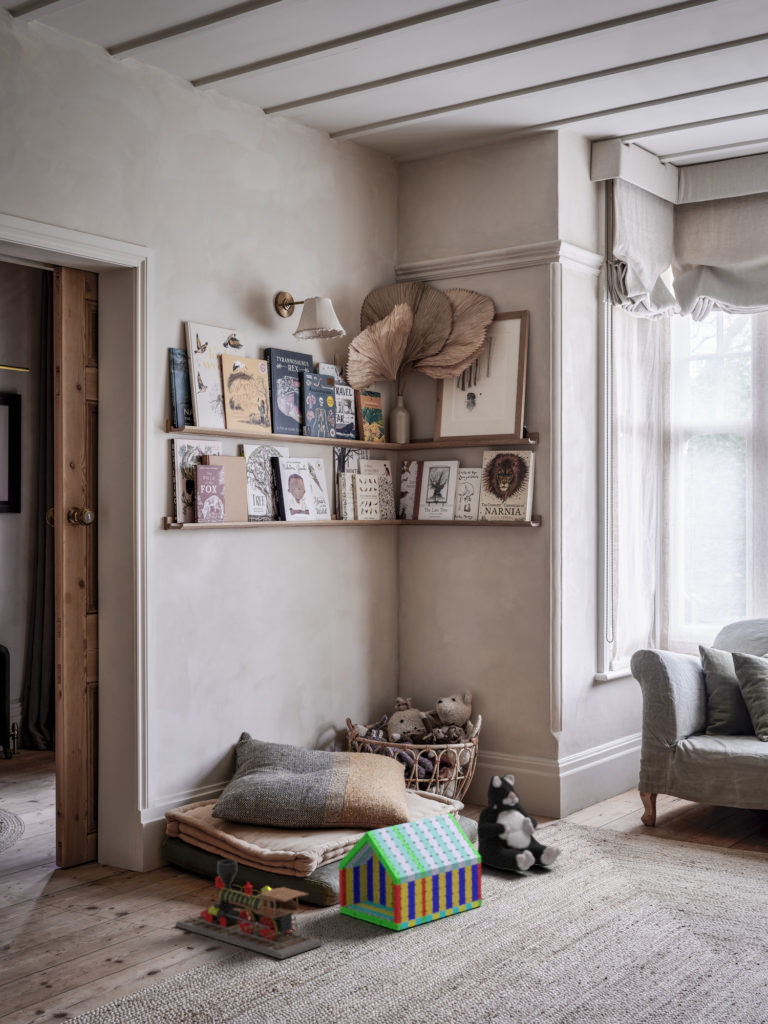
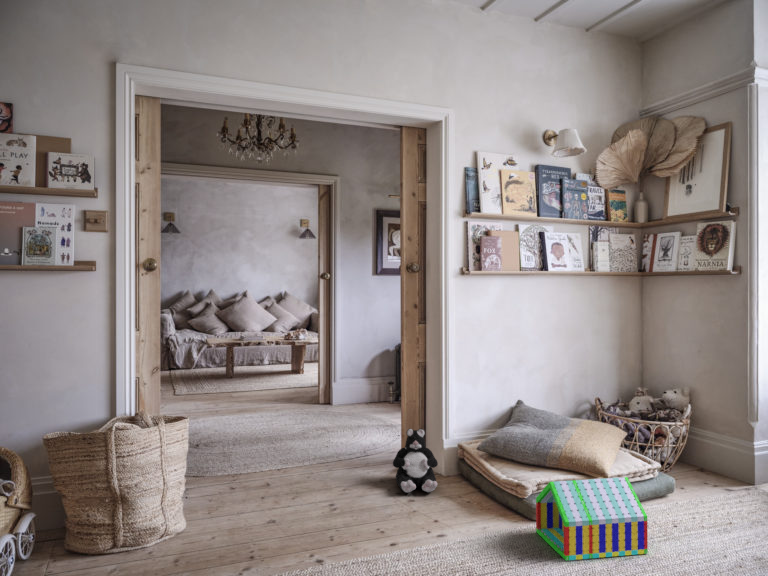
plush toy: present [477,774,561,871] -> present [393,429,438,493]
toy train: present [176,860,322,959] -> none [428,481,503,563]

